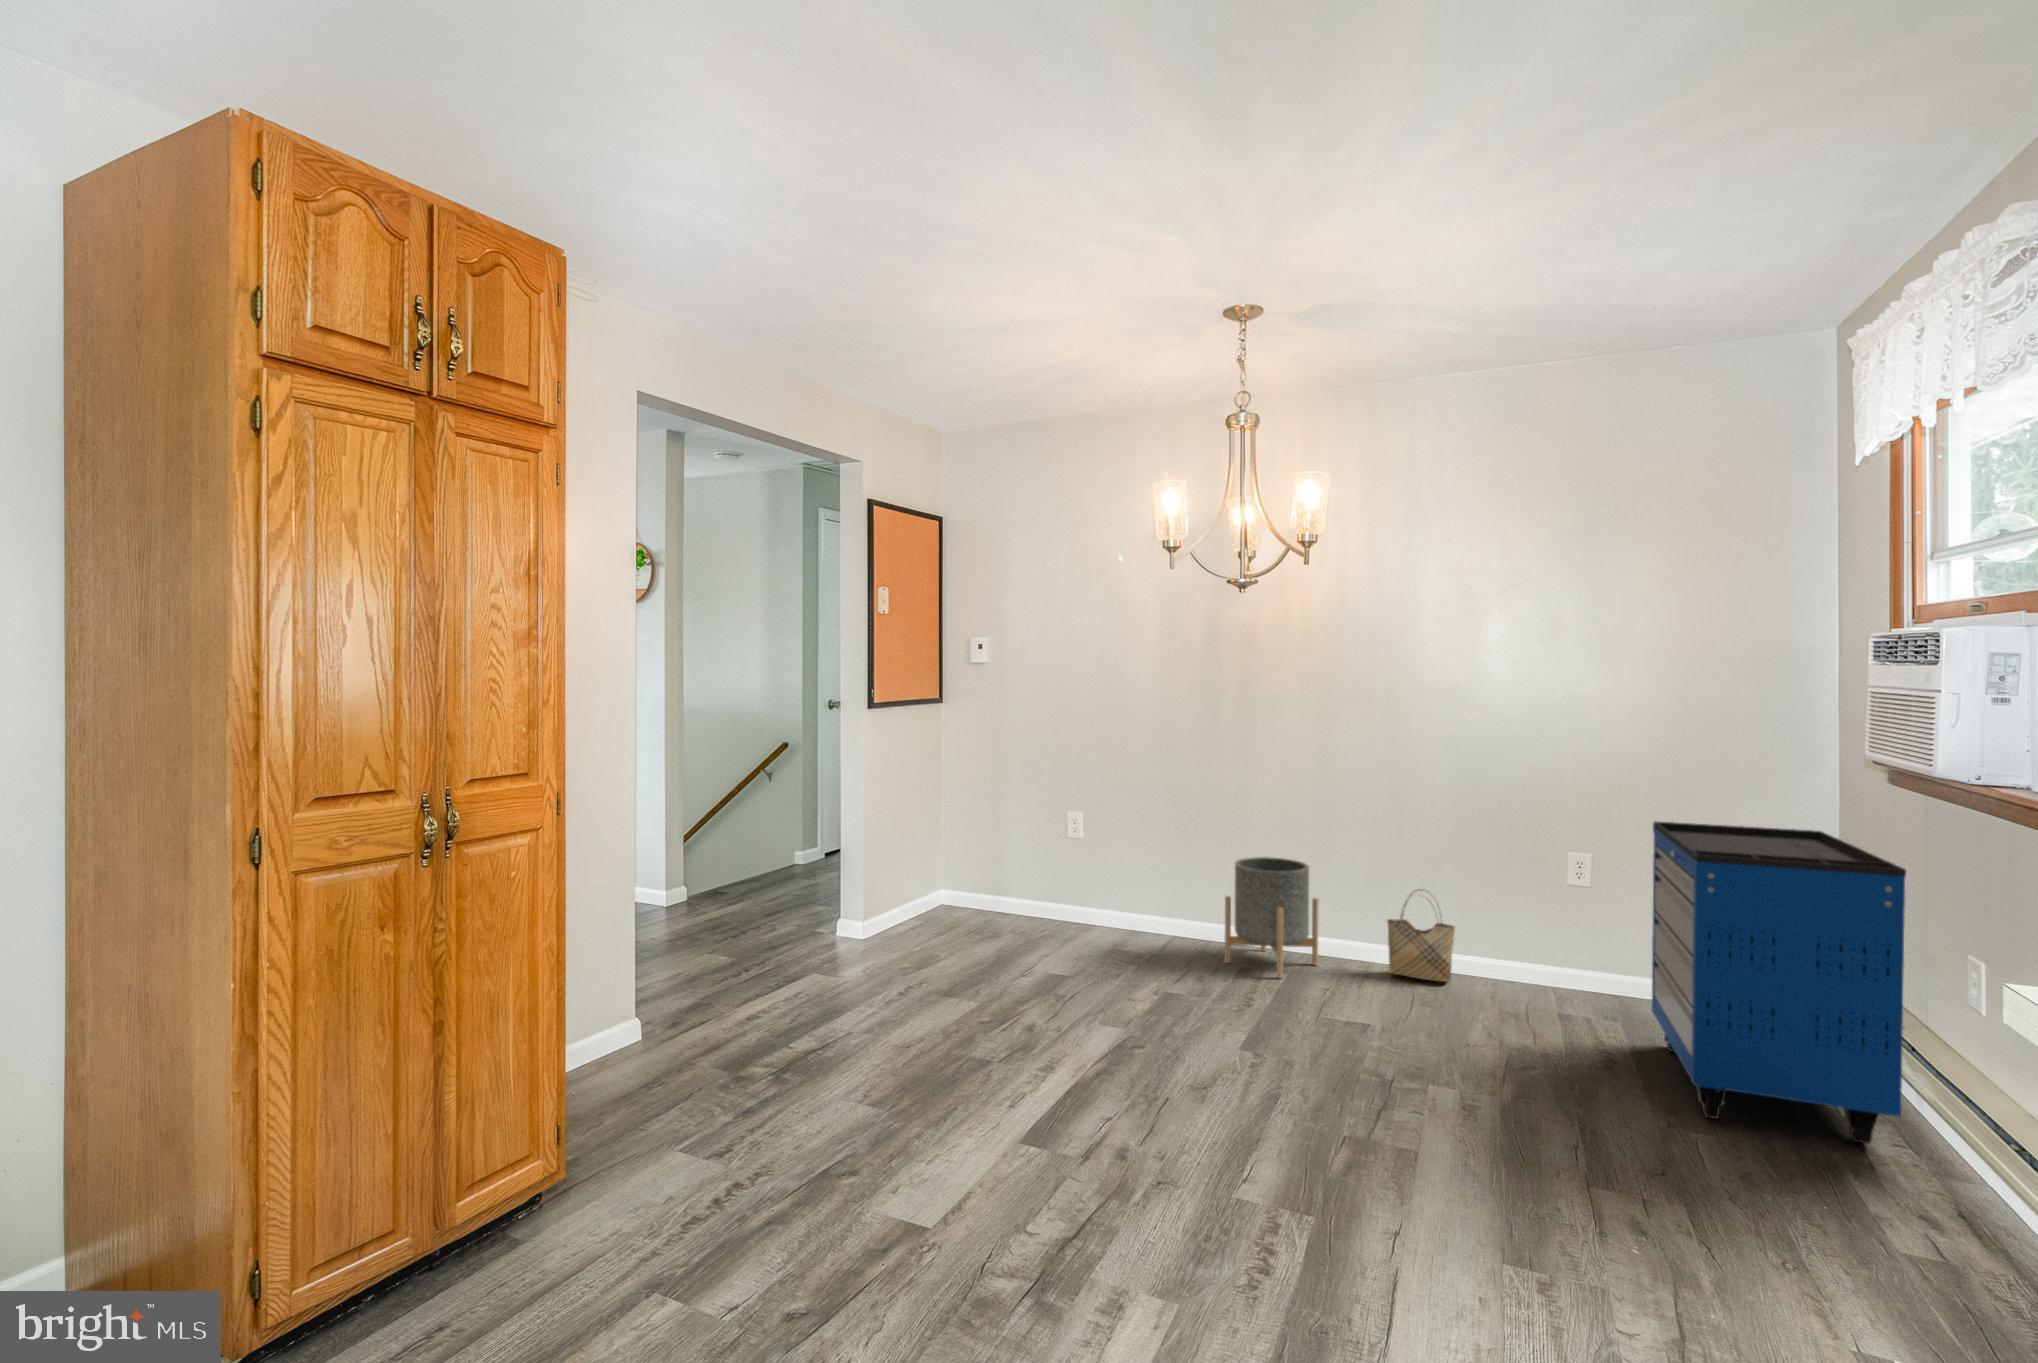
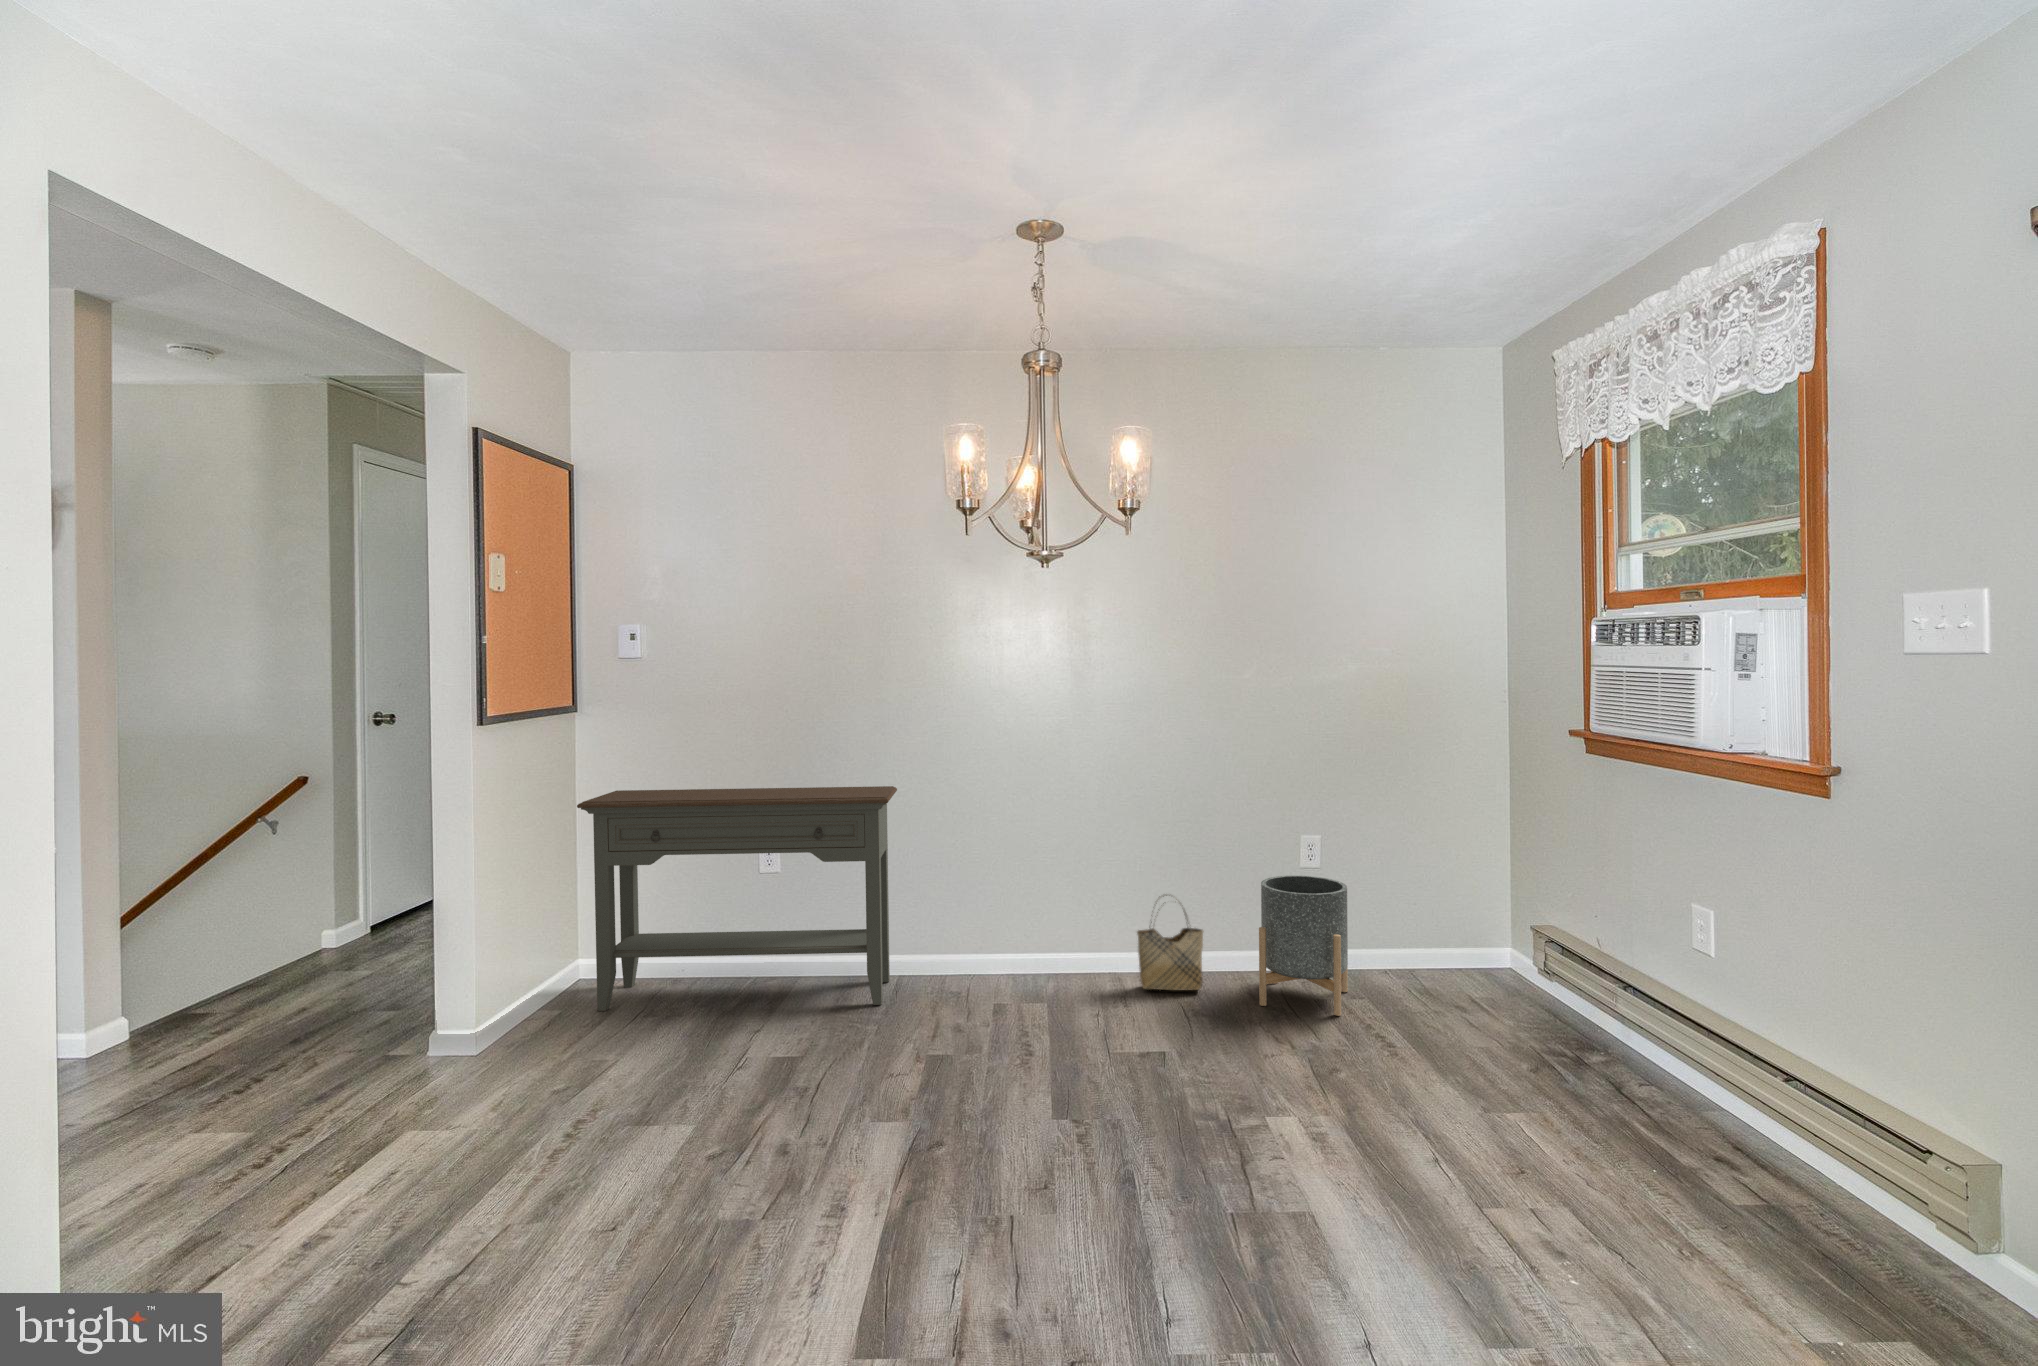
console table: none [937,762,1179,951] -> present [577,786,897,1011]
storage cabinet: present [1652,821,1906,1144] -> none [1397,804,1660,1098]
planter: present [1225,857,1319,978] -> present [1259,875,1348,1016]

